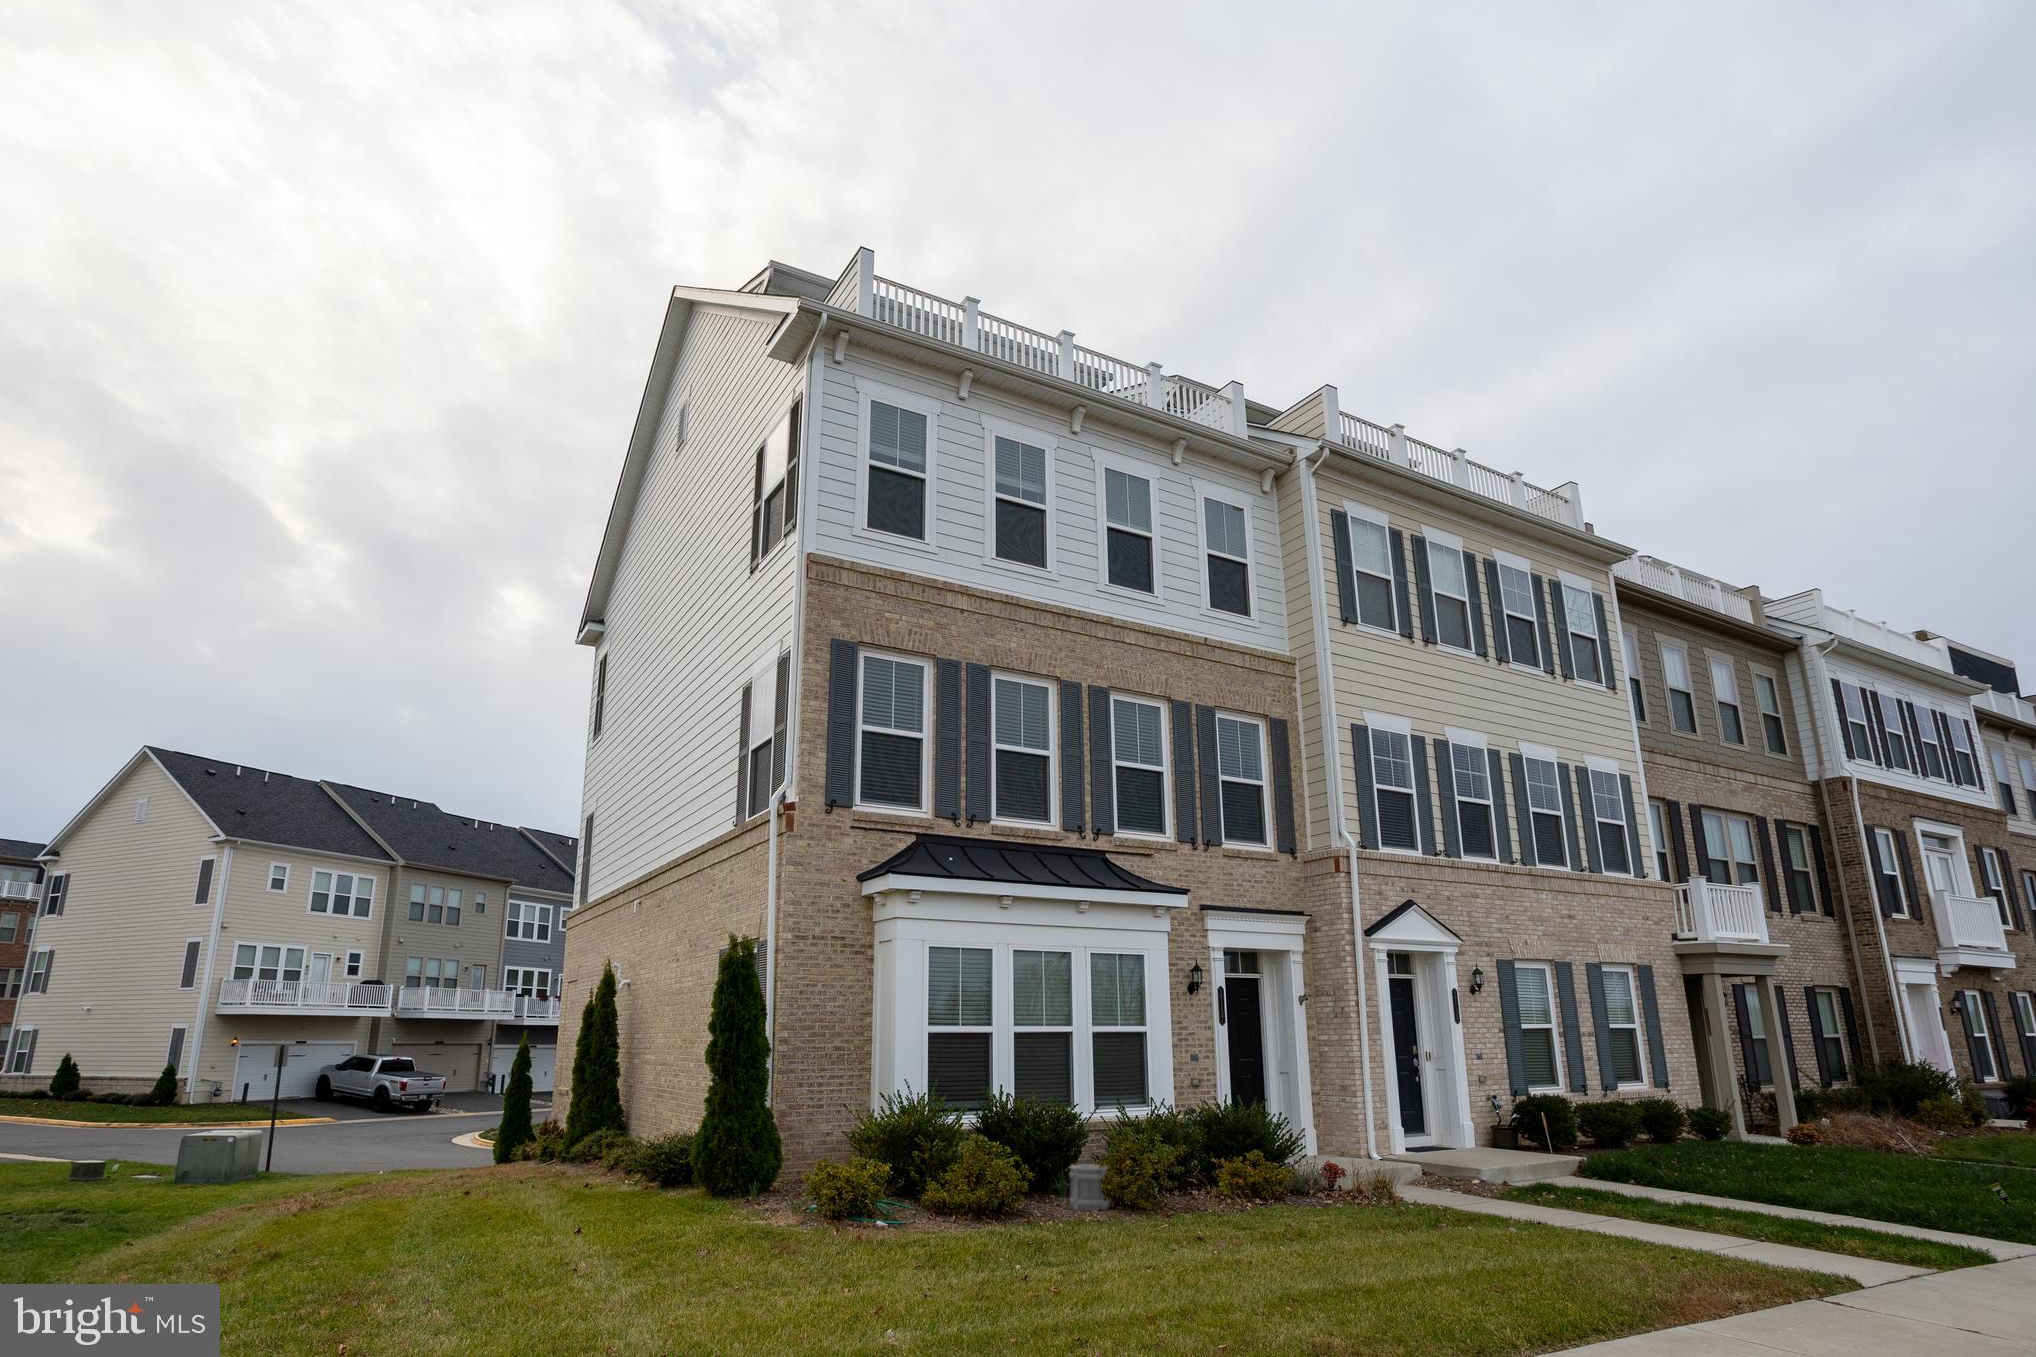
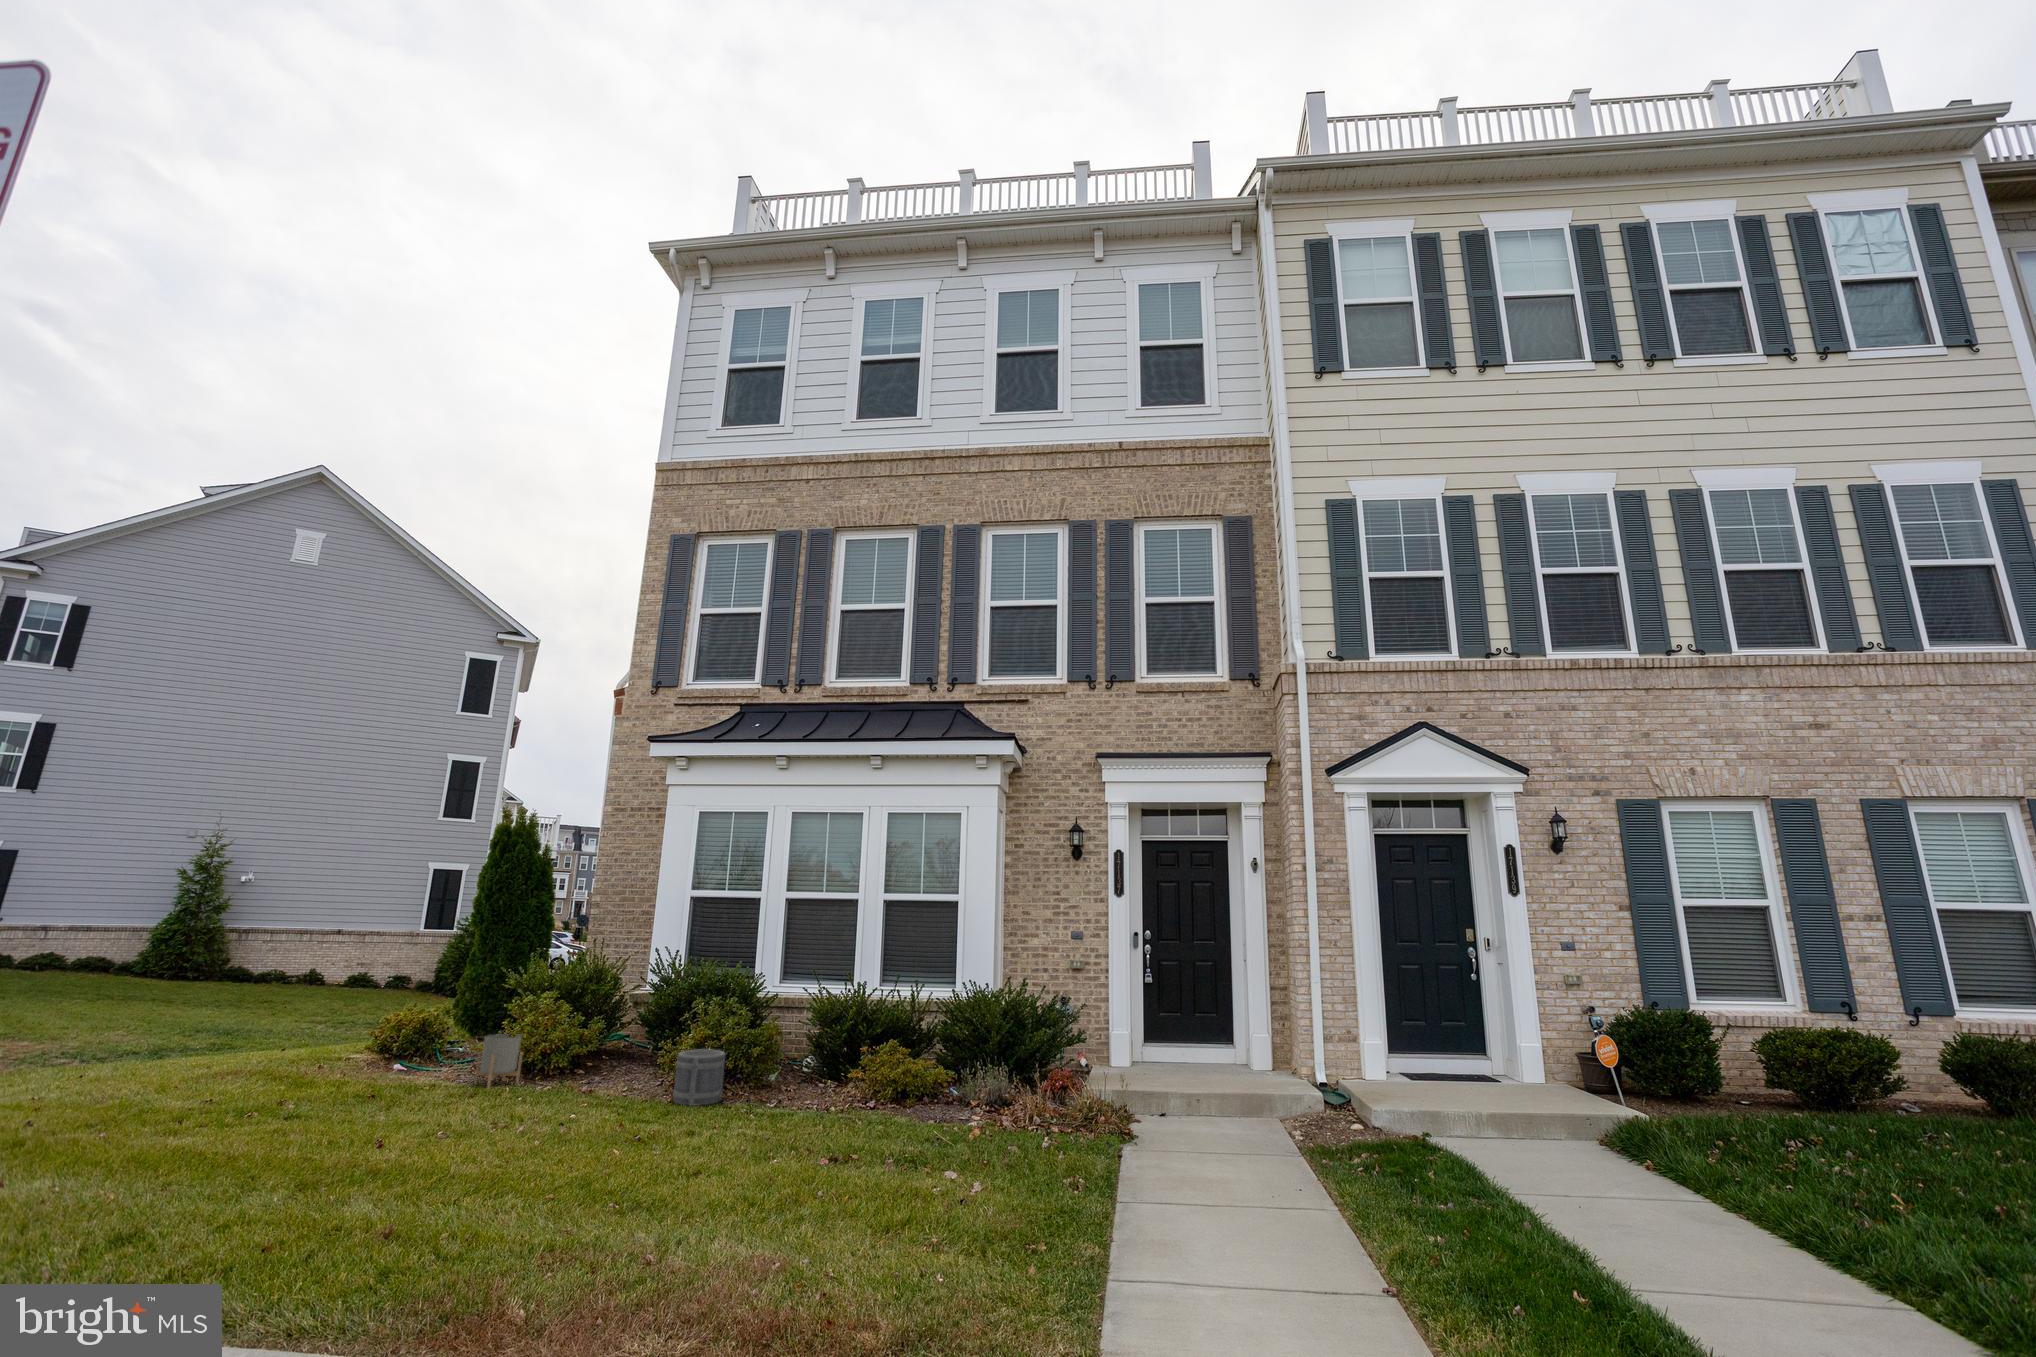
planter: none [887,1168,920,1219] -> present [474,1034,523,1088]

